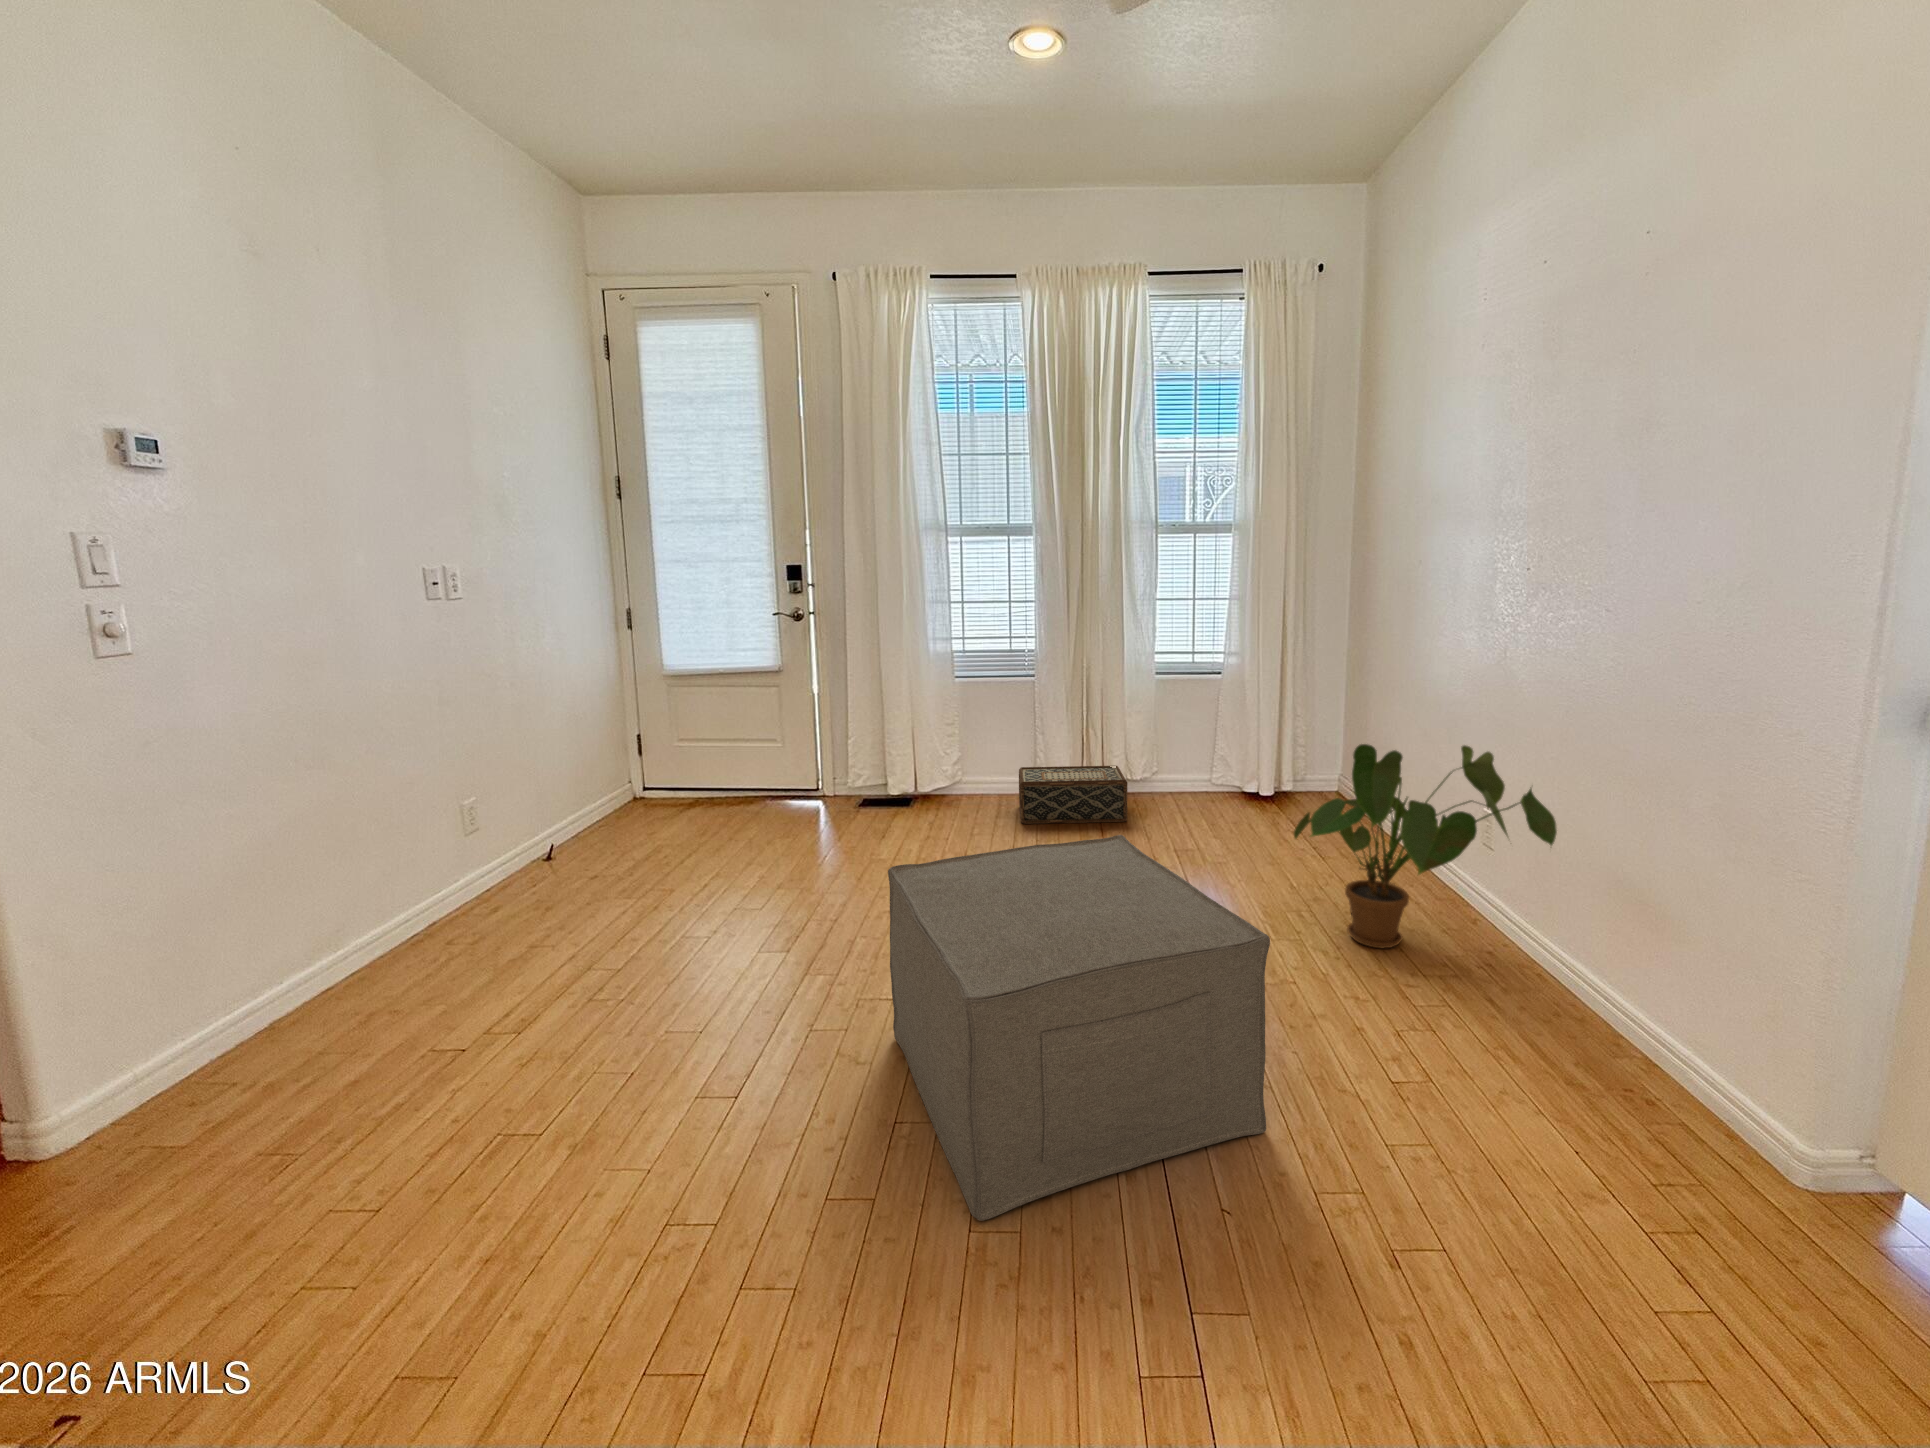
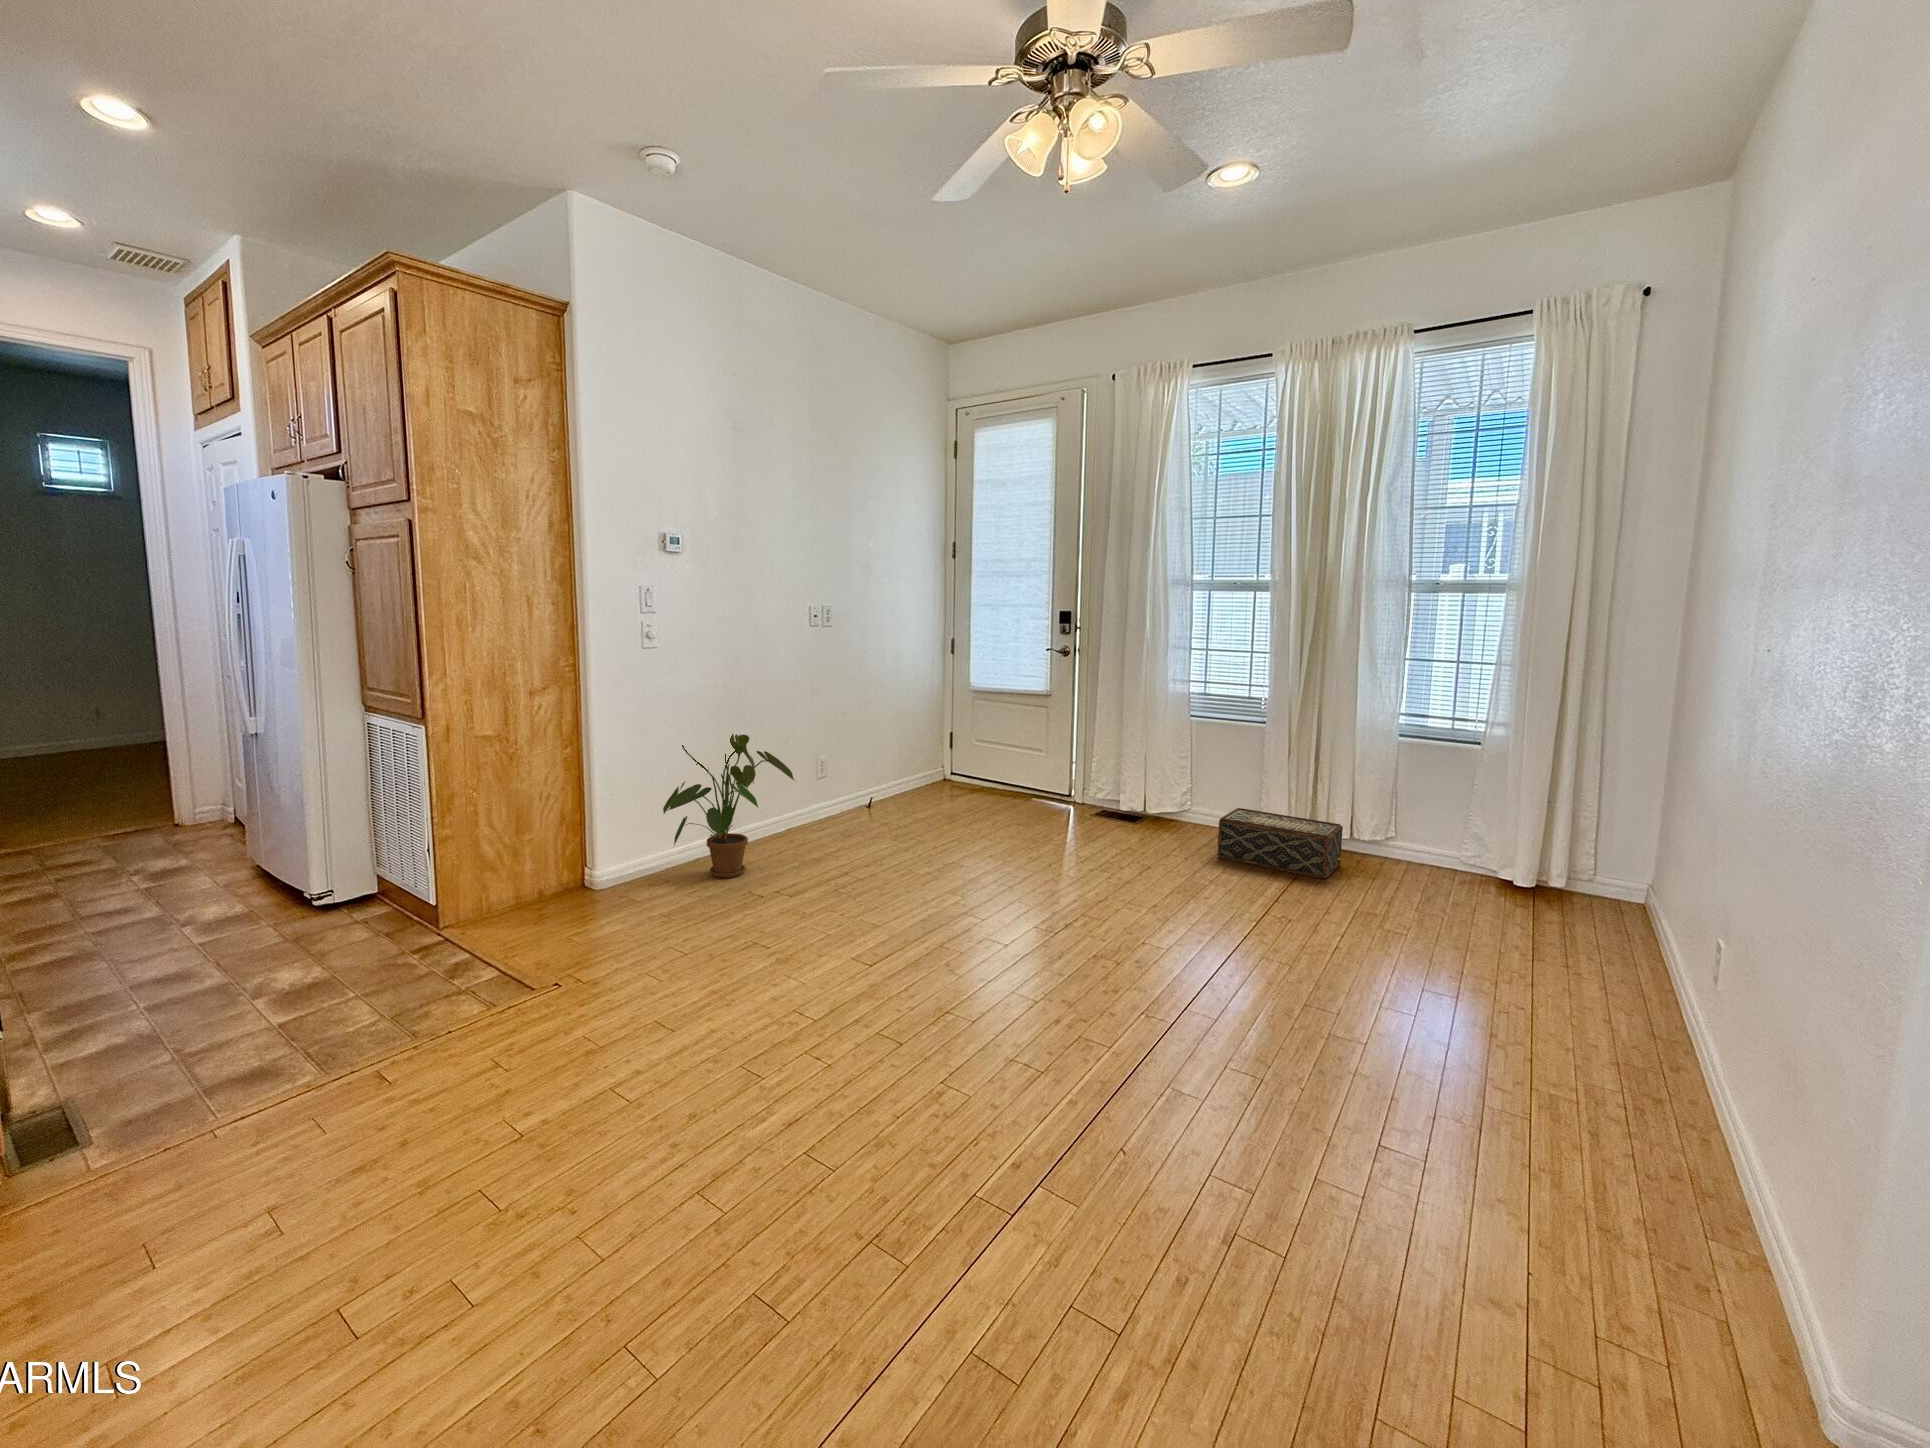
house plant: present [1294,744,1557,948] -> present [663,734,795,878]
ottoman: present [888,835,1270,1221] -> none [904,822,1153,1067]

